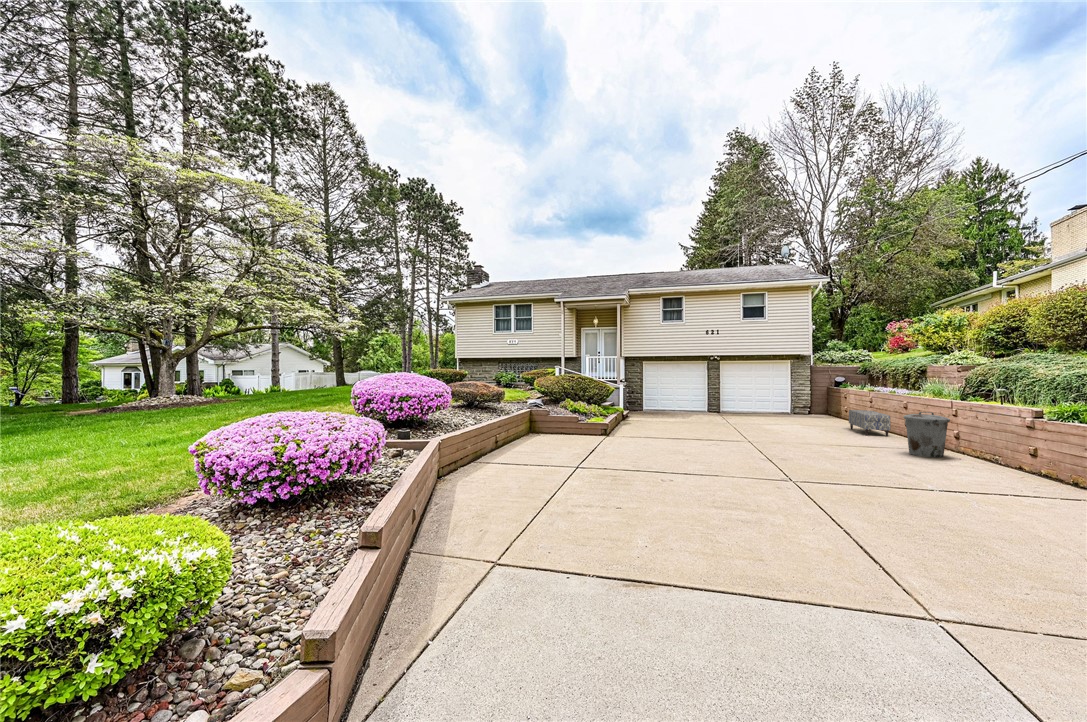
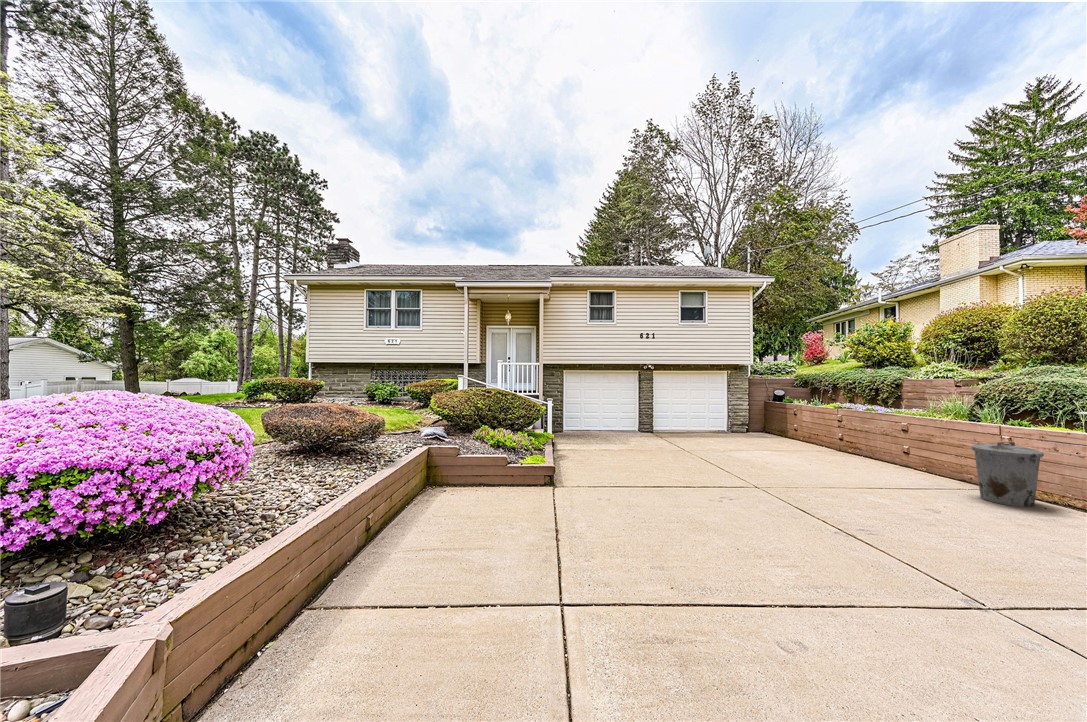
bench: present [849,410,891,437] -> none [829,431,894,466]

